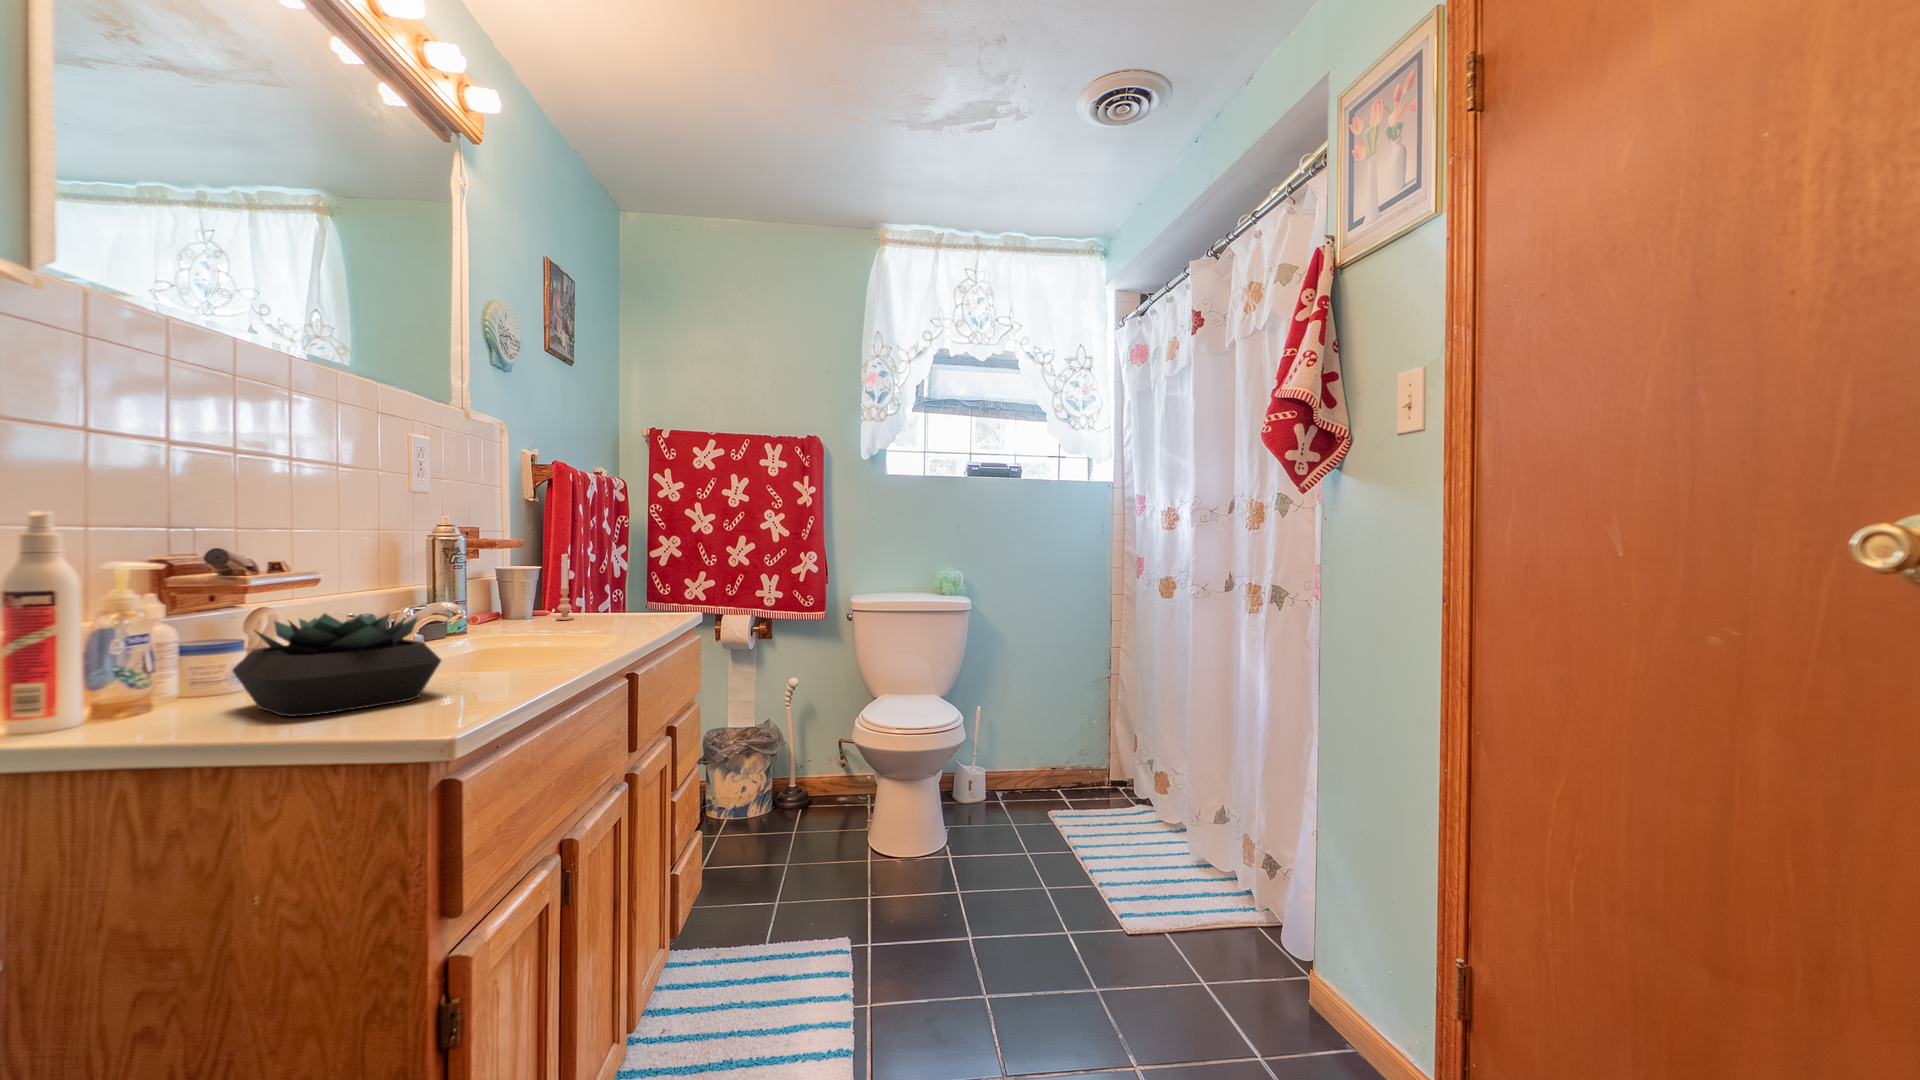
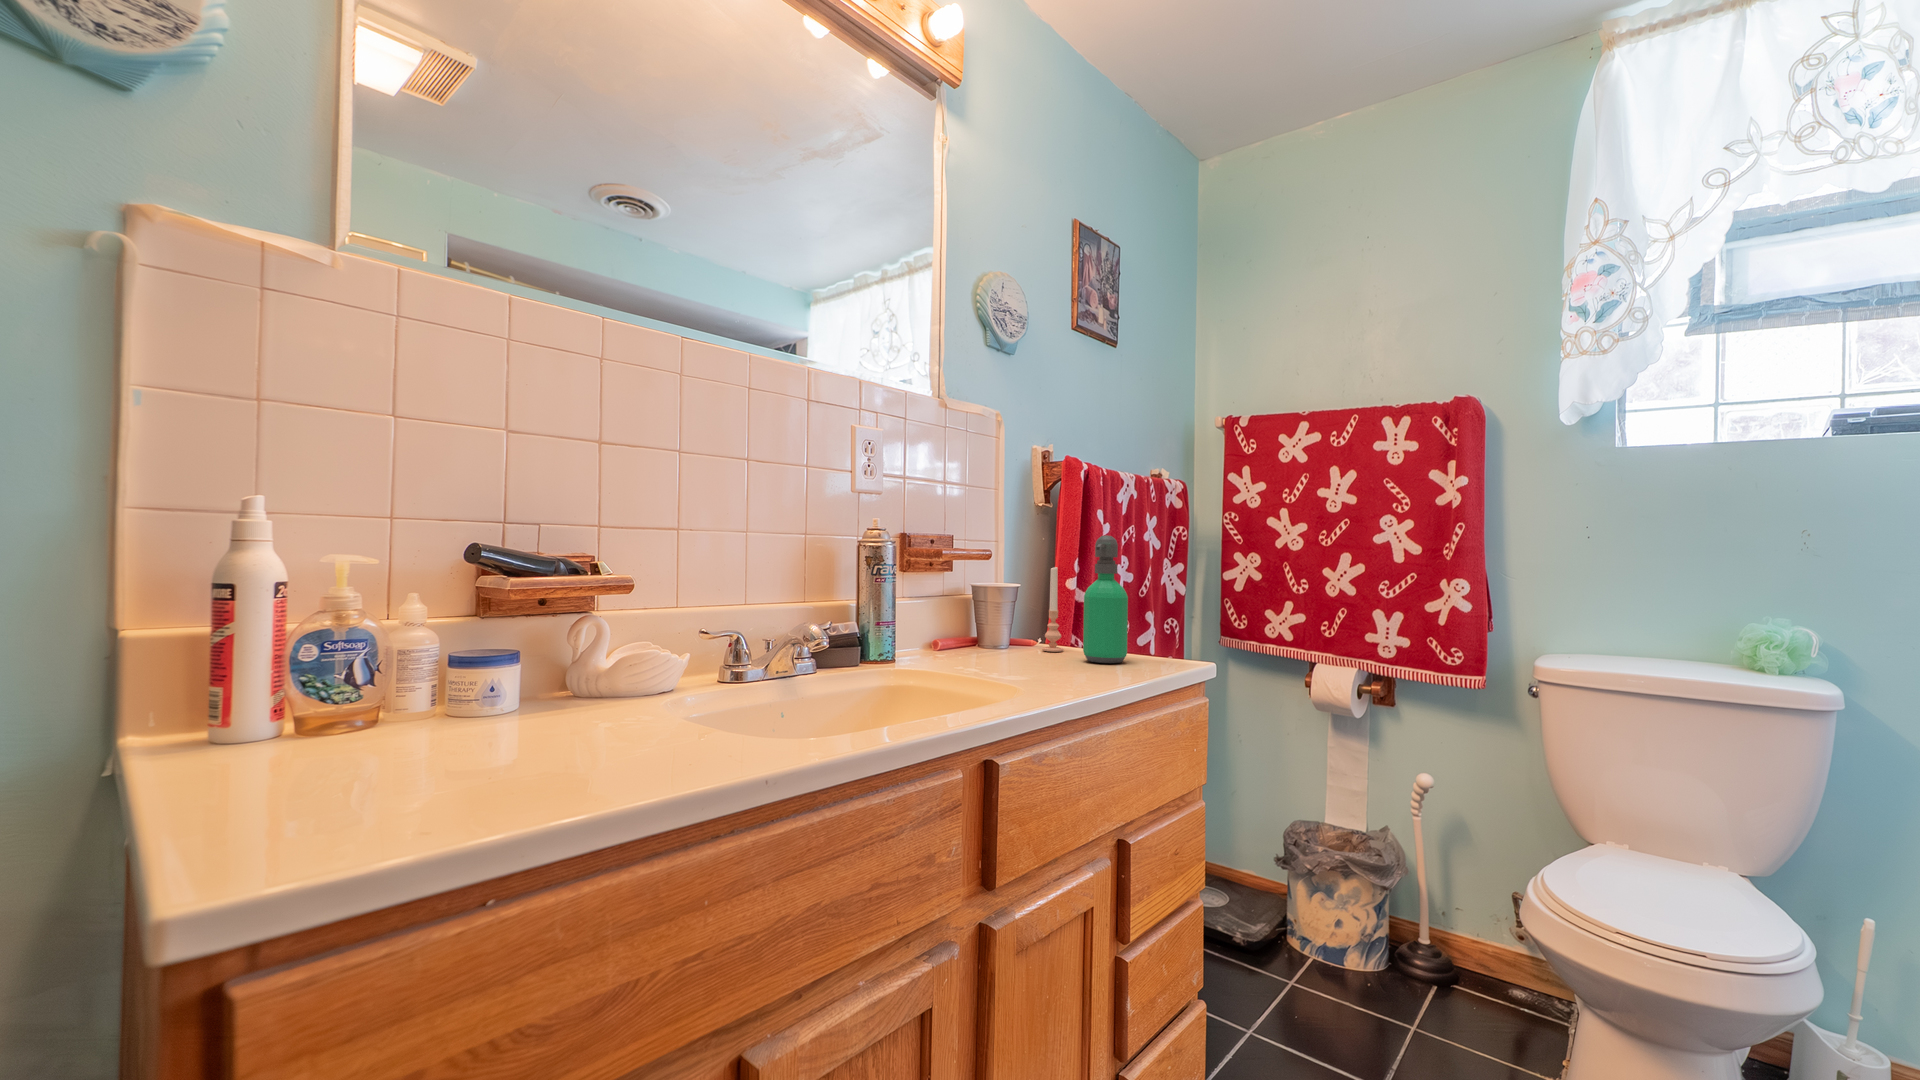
soap dispenser: none [605,531,639,621] -> present [1083,535,1128,663]
succulent plant: present [233,614,441,716] -> none [293,623,603,782]

